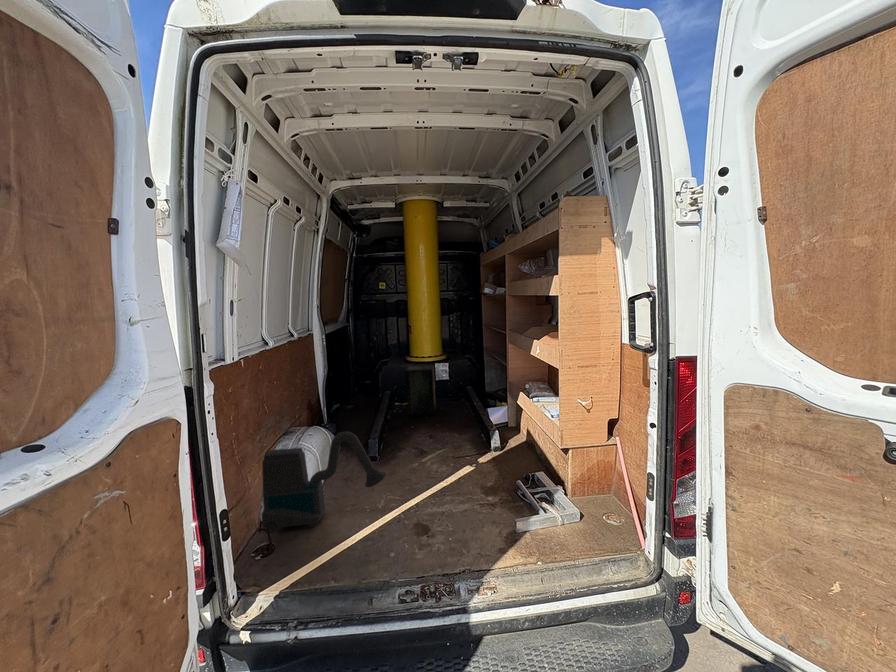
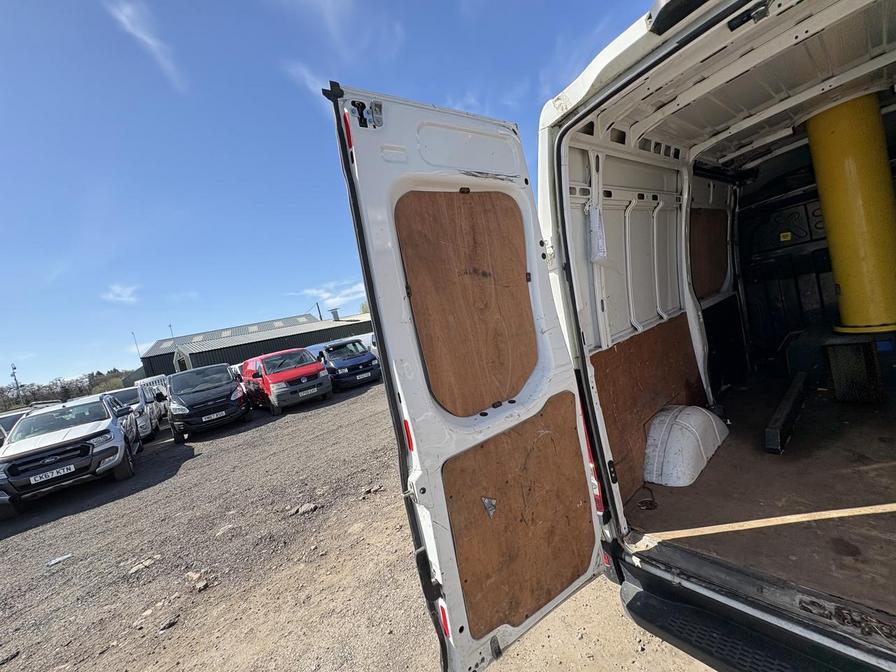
vacuum cleaner: present [262,432,386,533] -> none [641,412,778,497]

